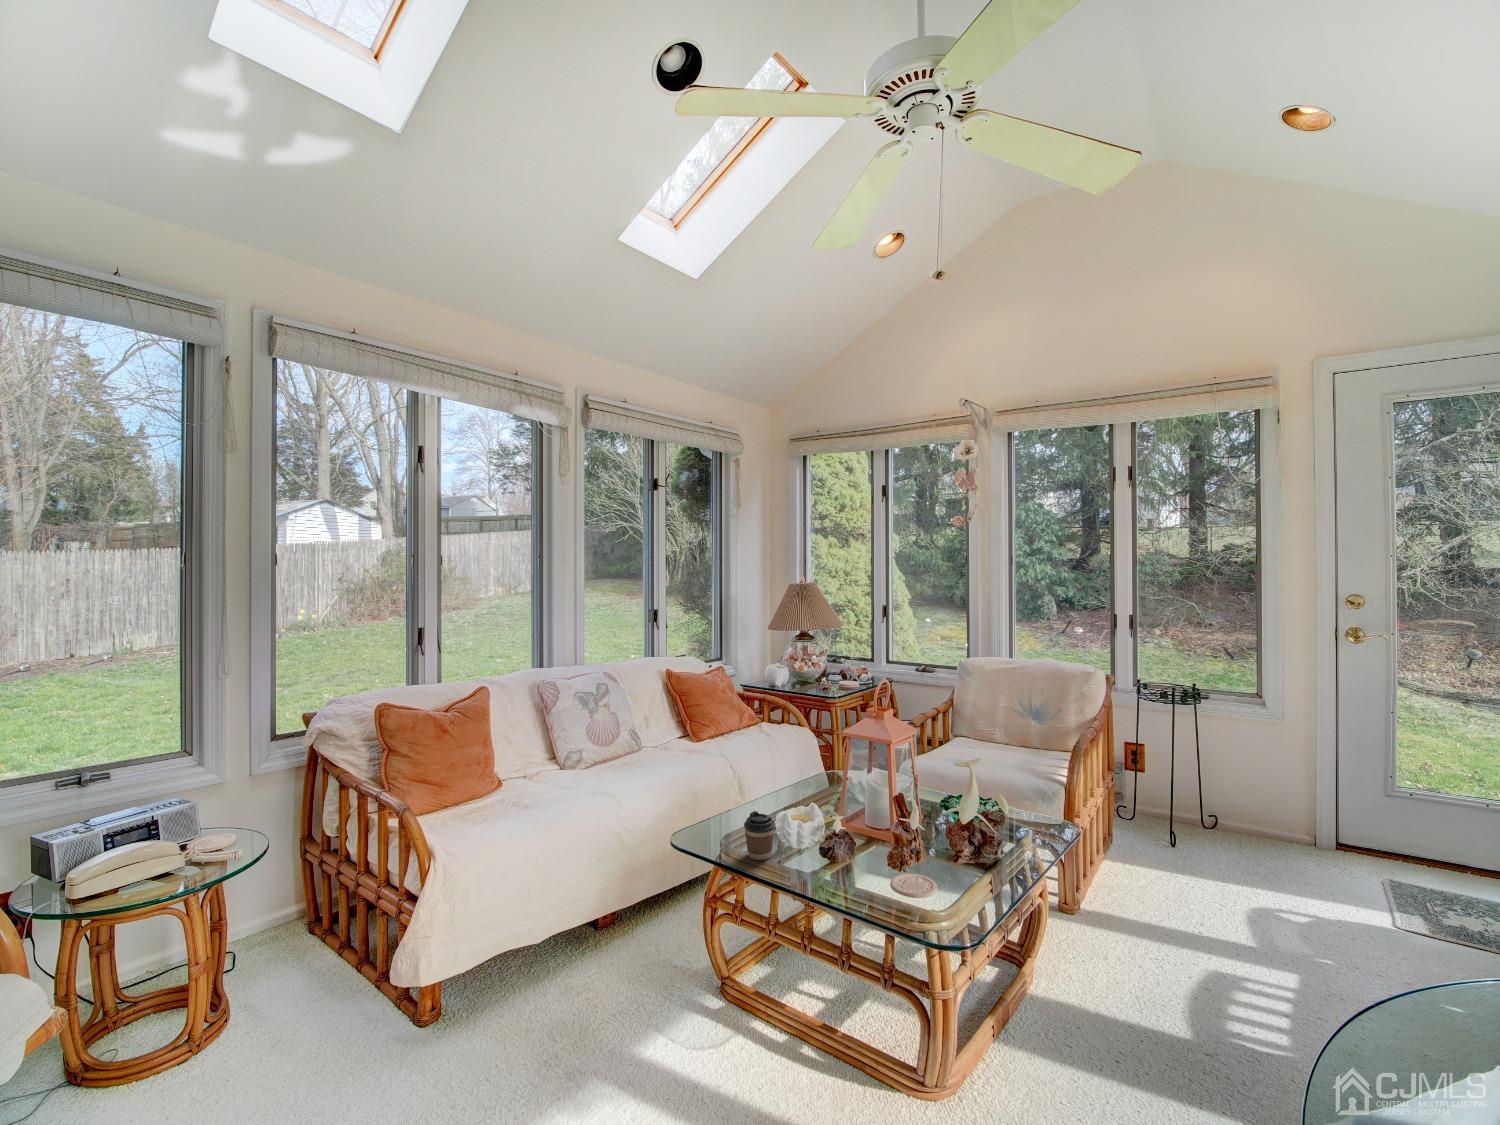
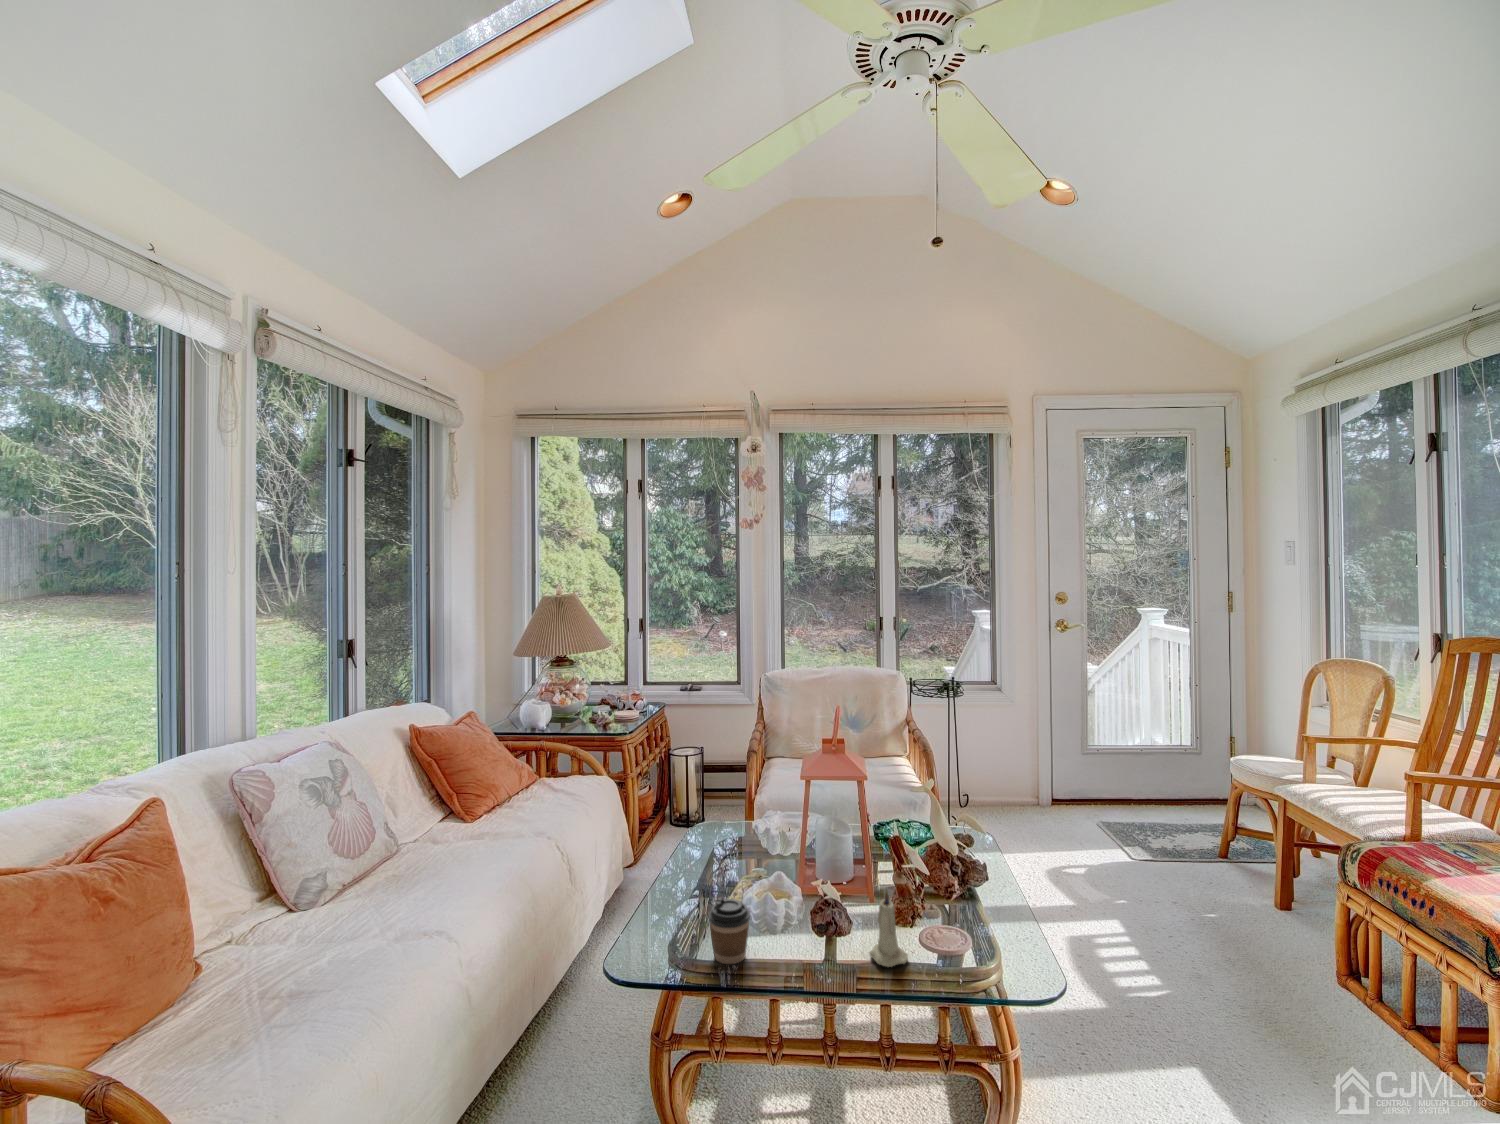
candle: none [847,831,876,894] -> present [870,890,908,967]

